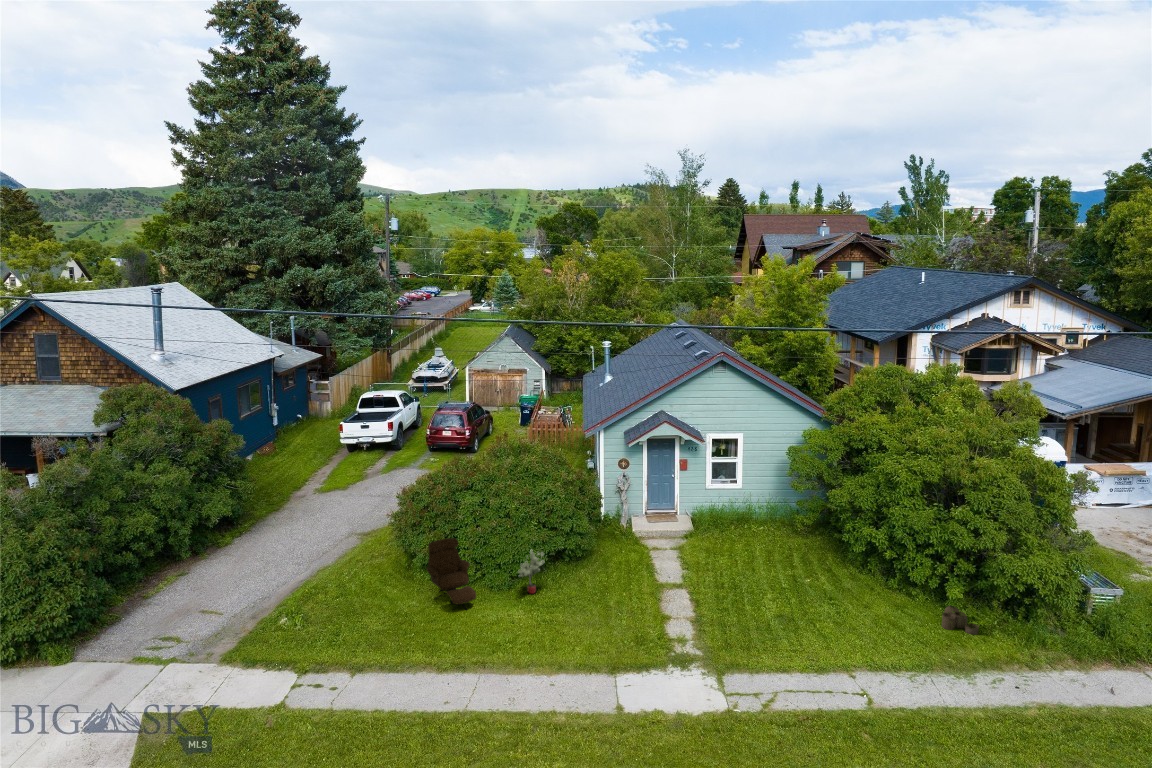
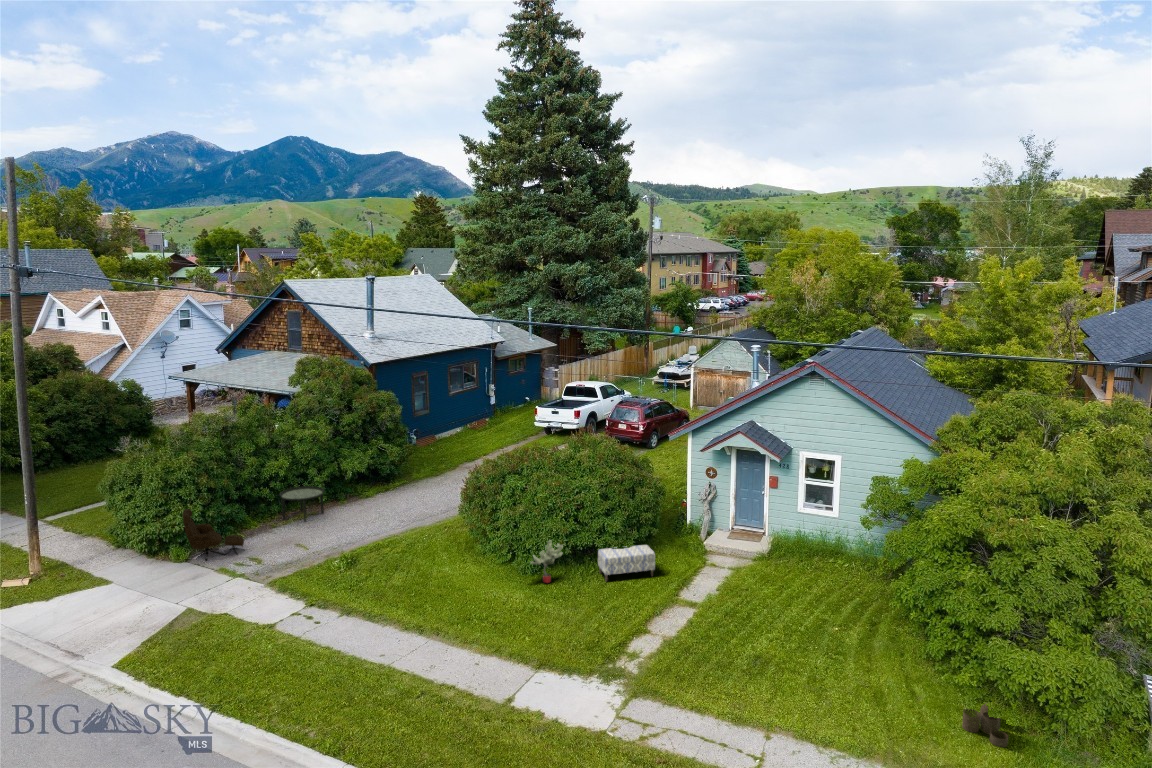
lounge chair: present [426,538,476,610] -> present [183,509,244,561]
bench: none [567,539,620,581] -> present [598,545,655,582]
round table: none [141,542,200,589] -> present [280,486,324,522]

